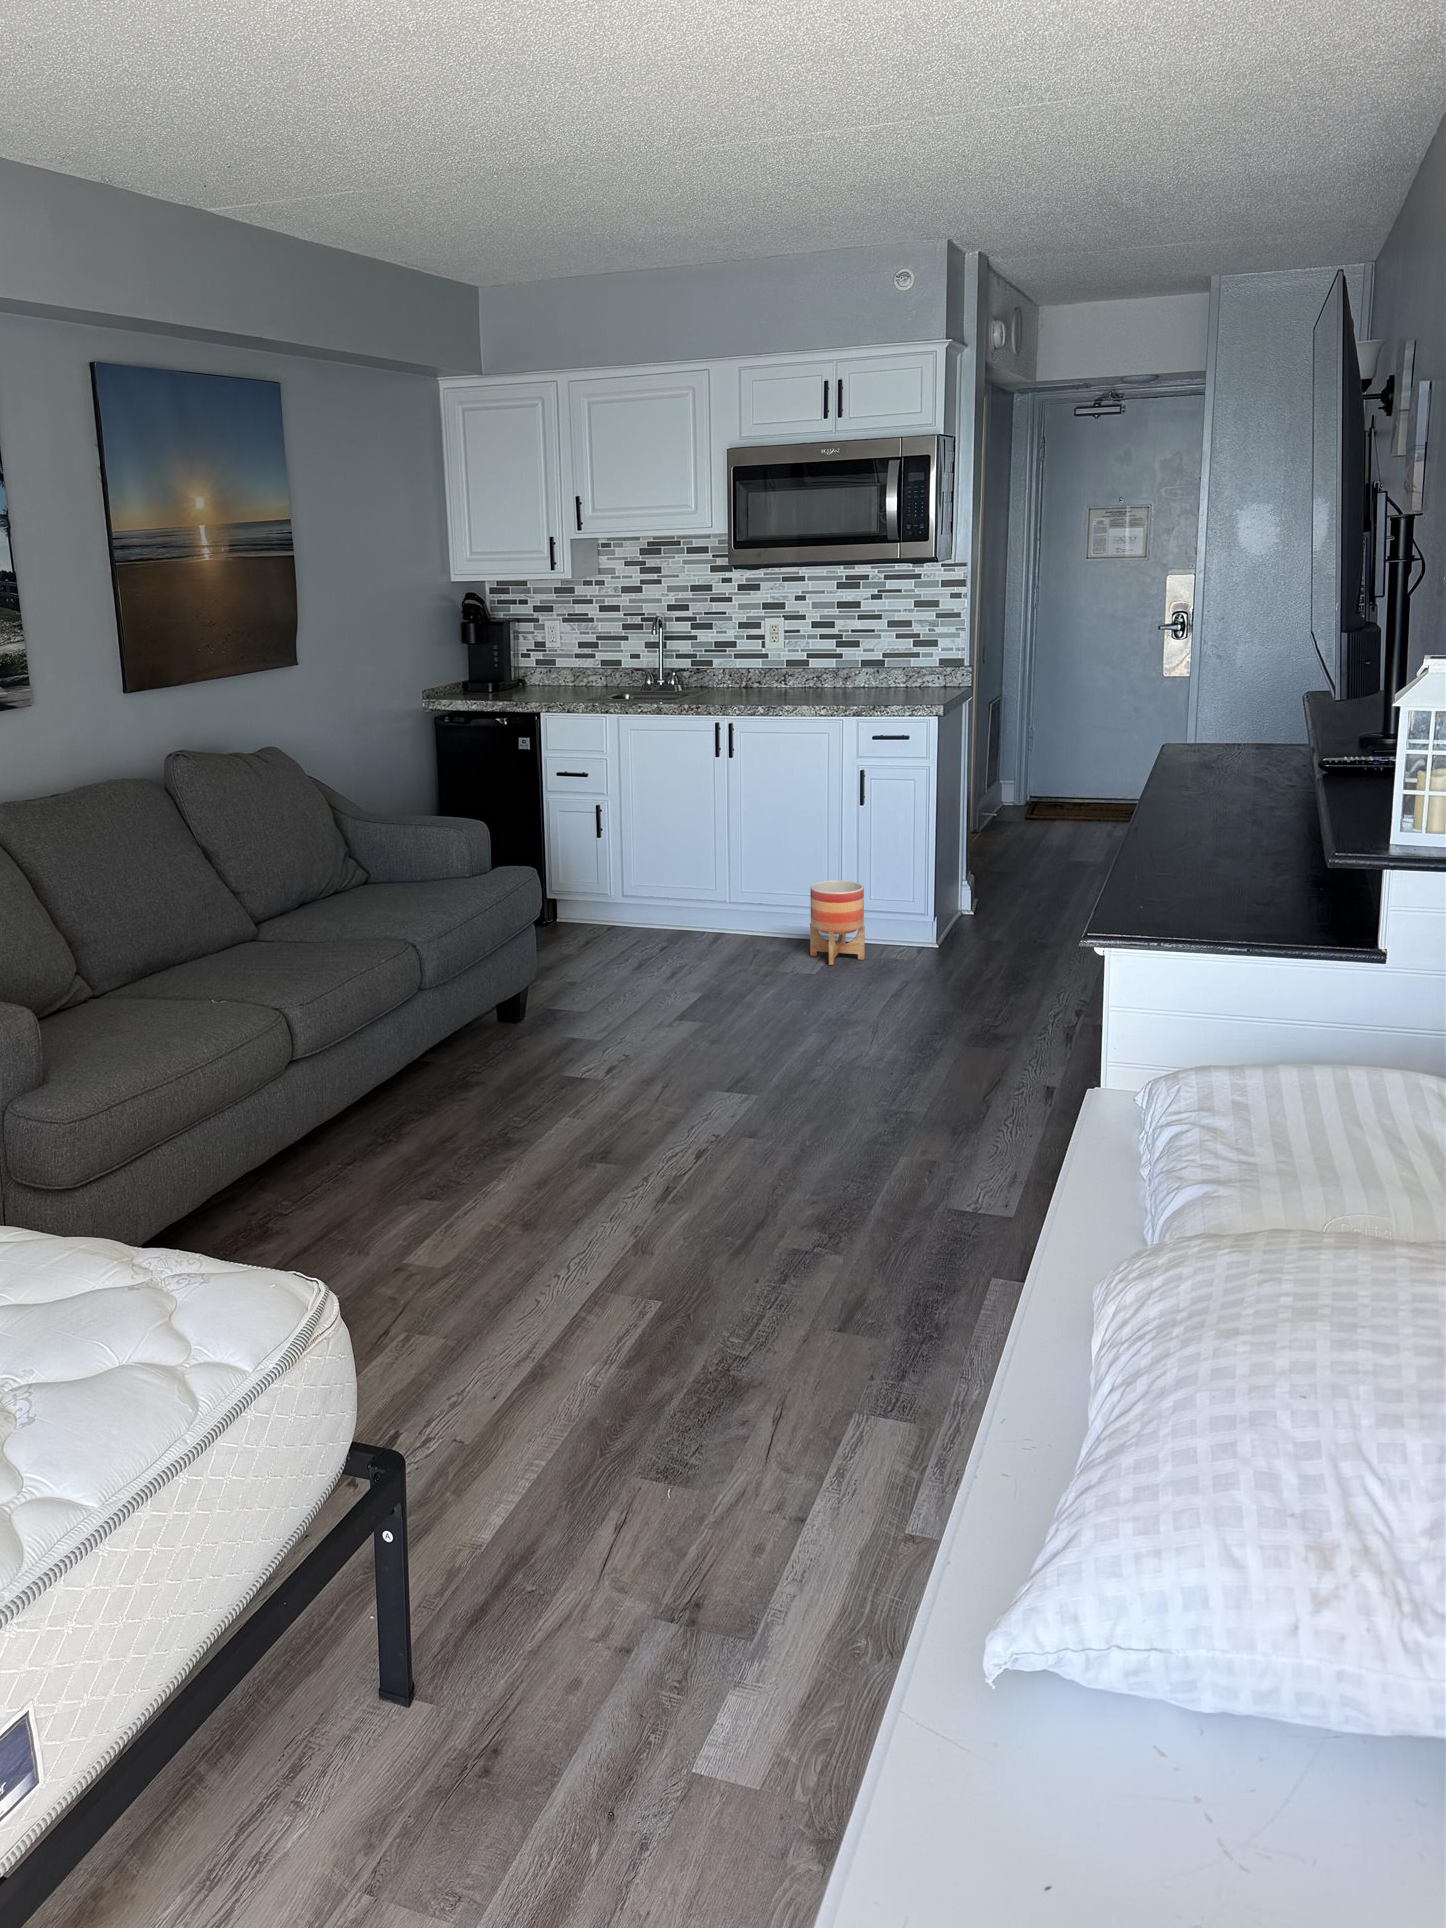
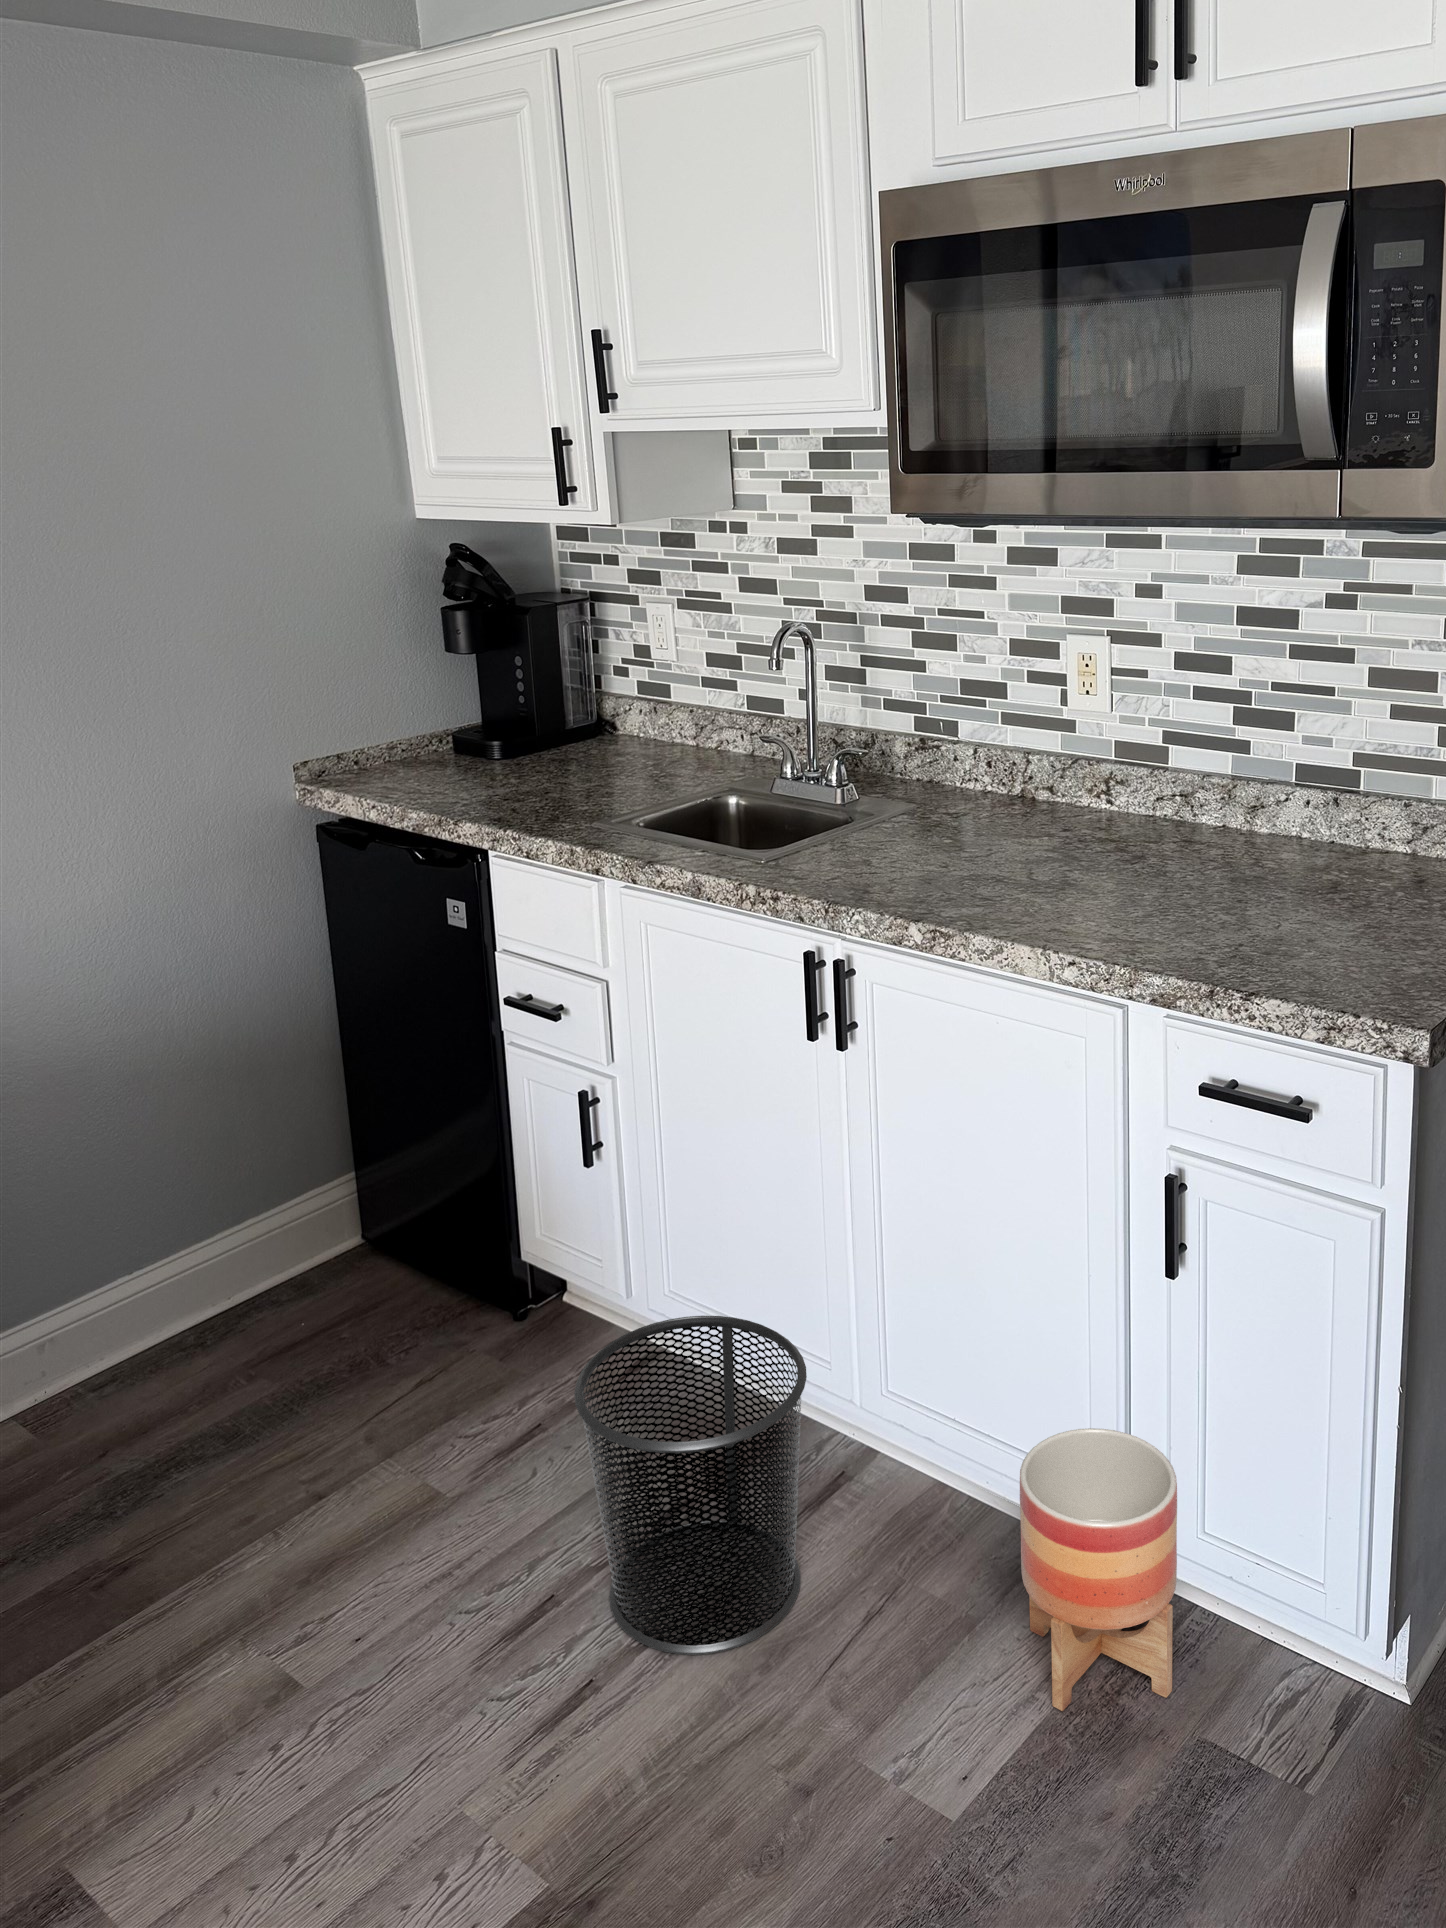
waste bin: none [647,868,731,973] -> present [574,1316,807,1655]

